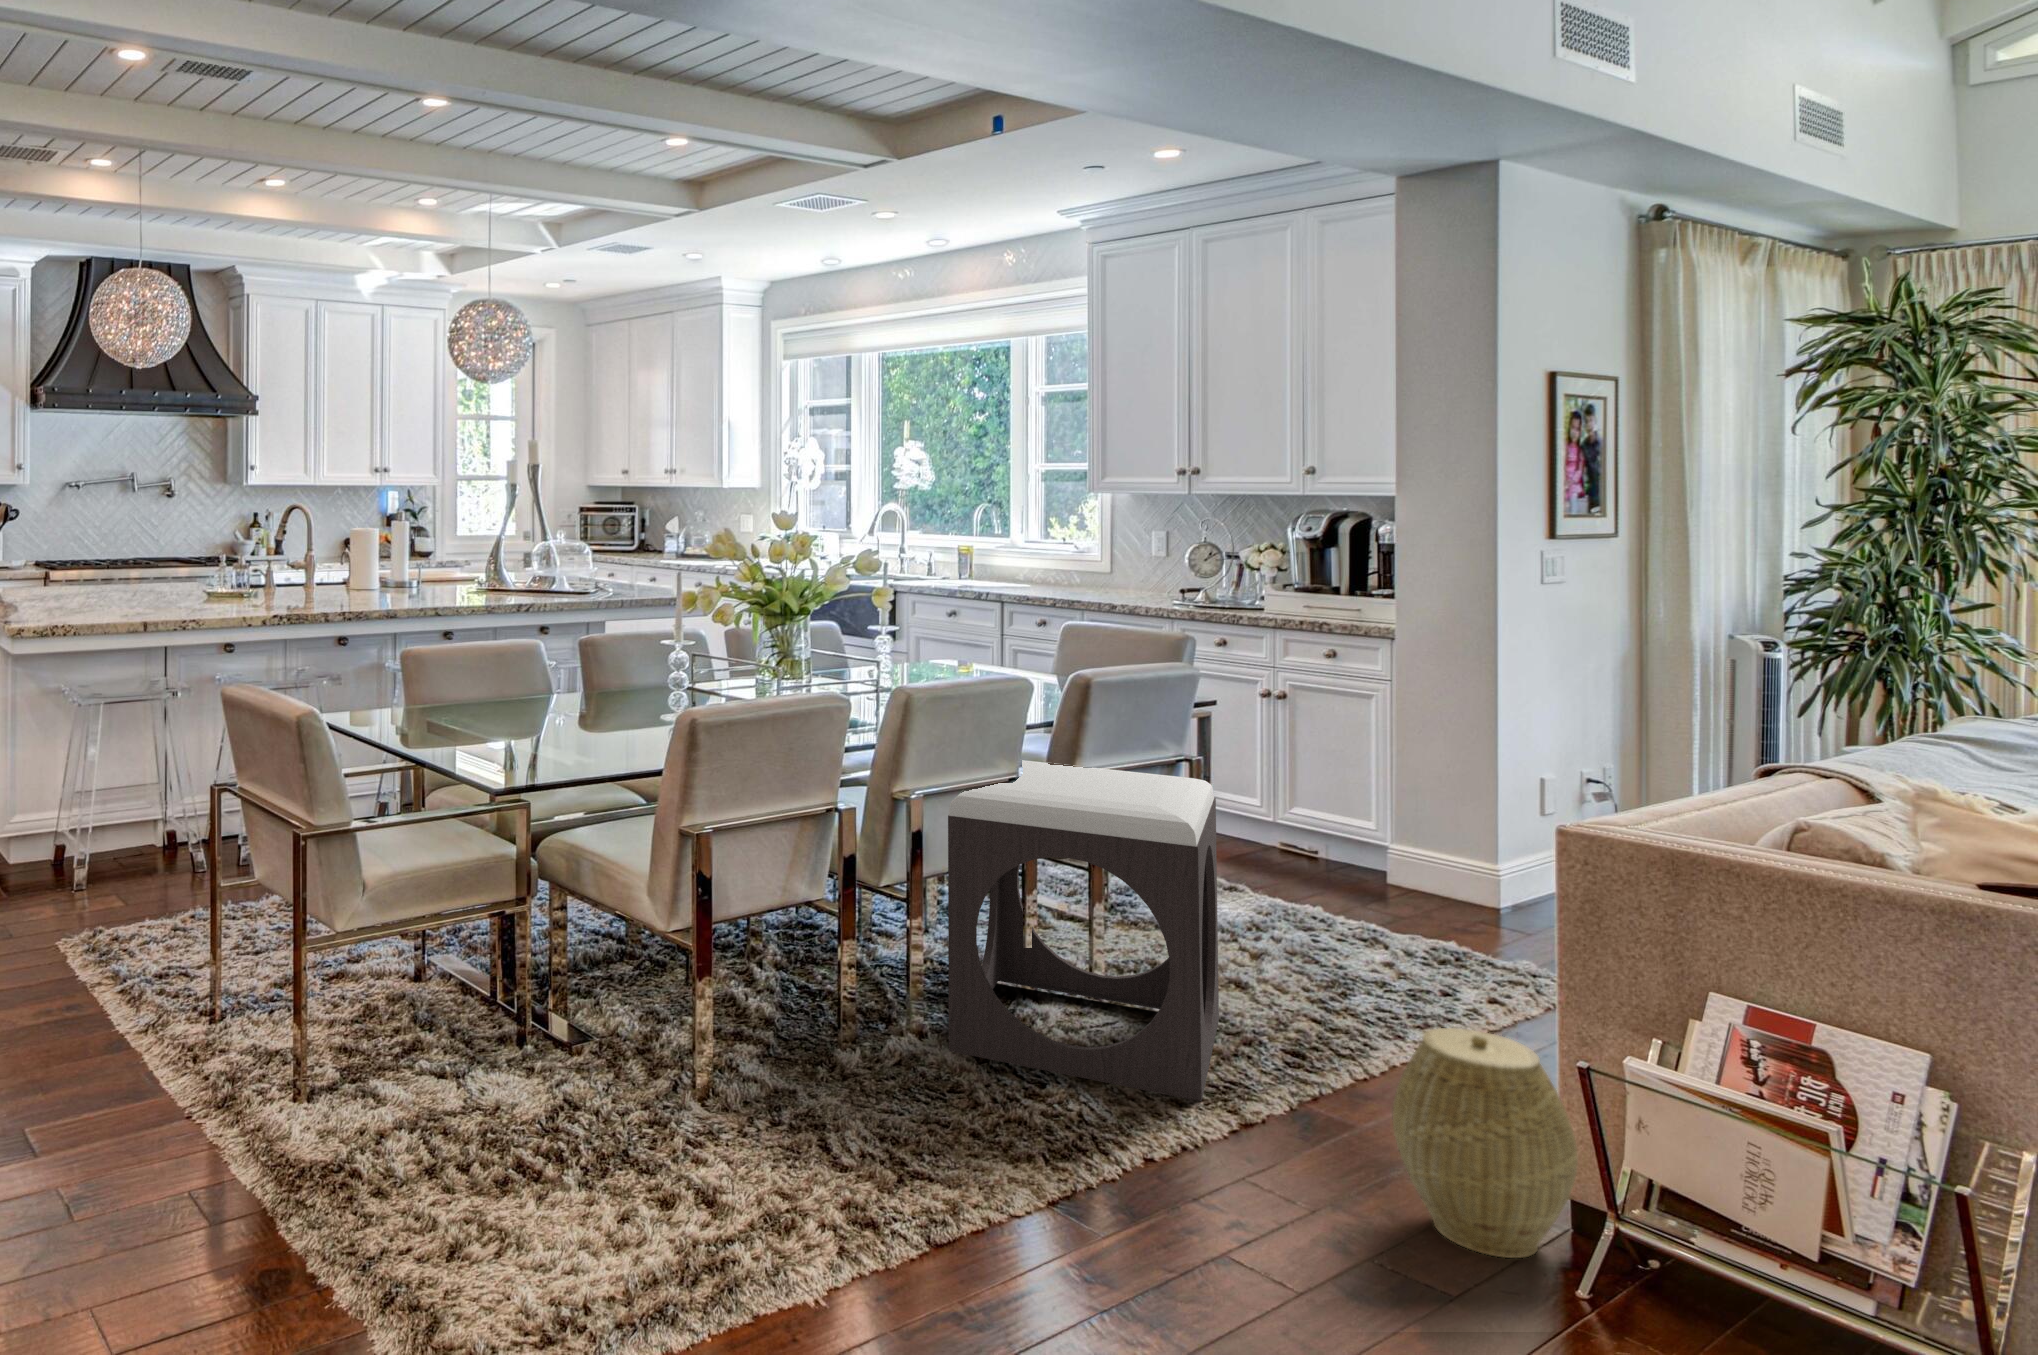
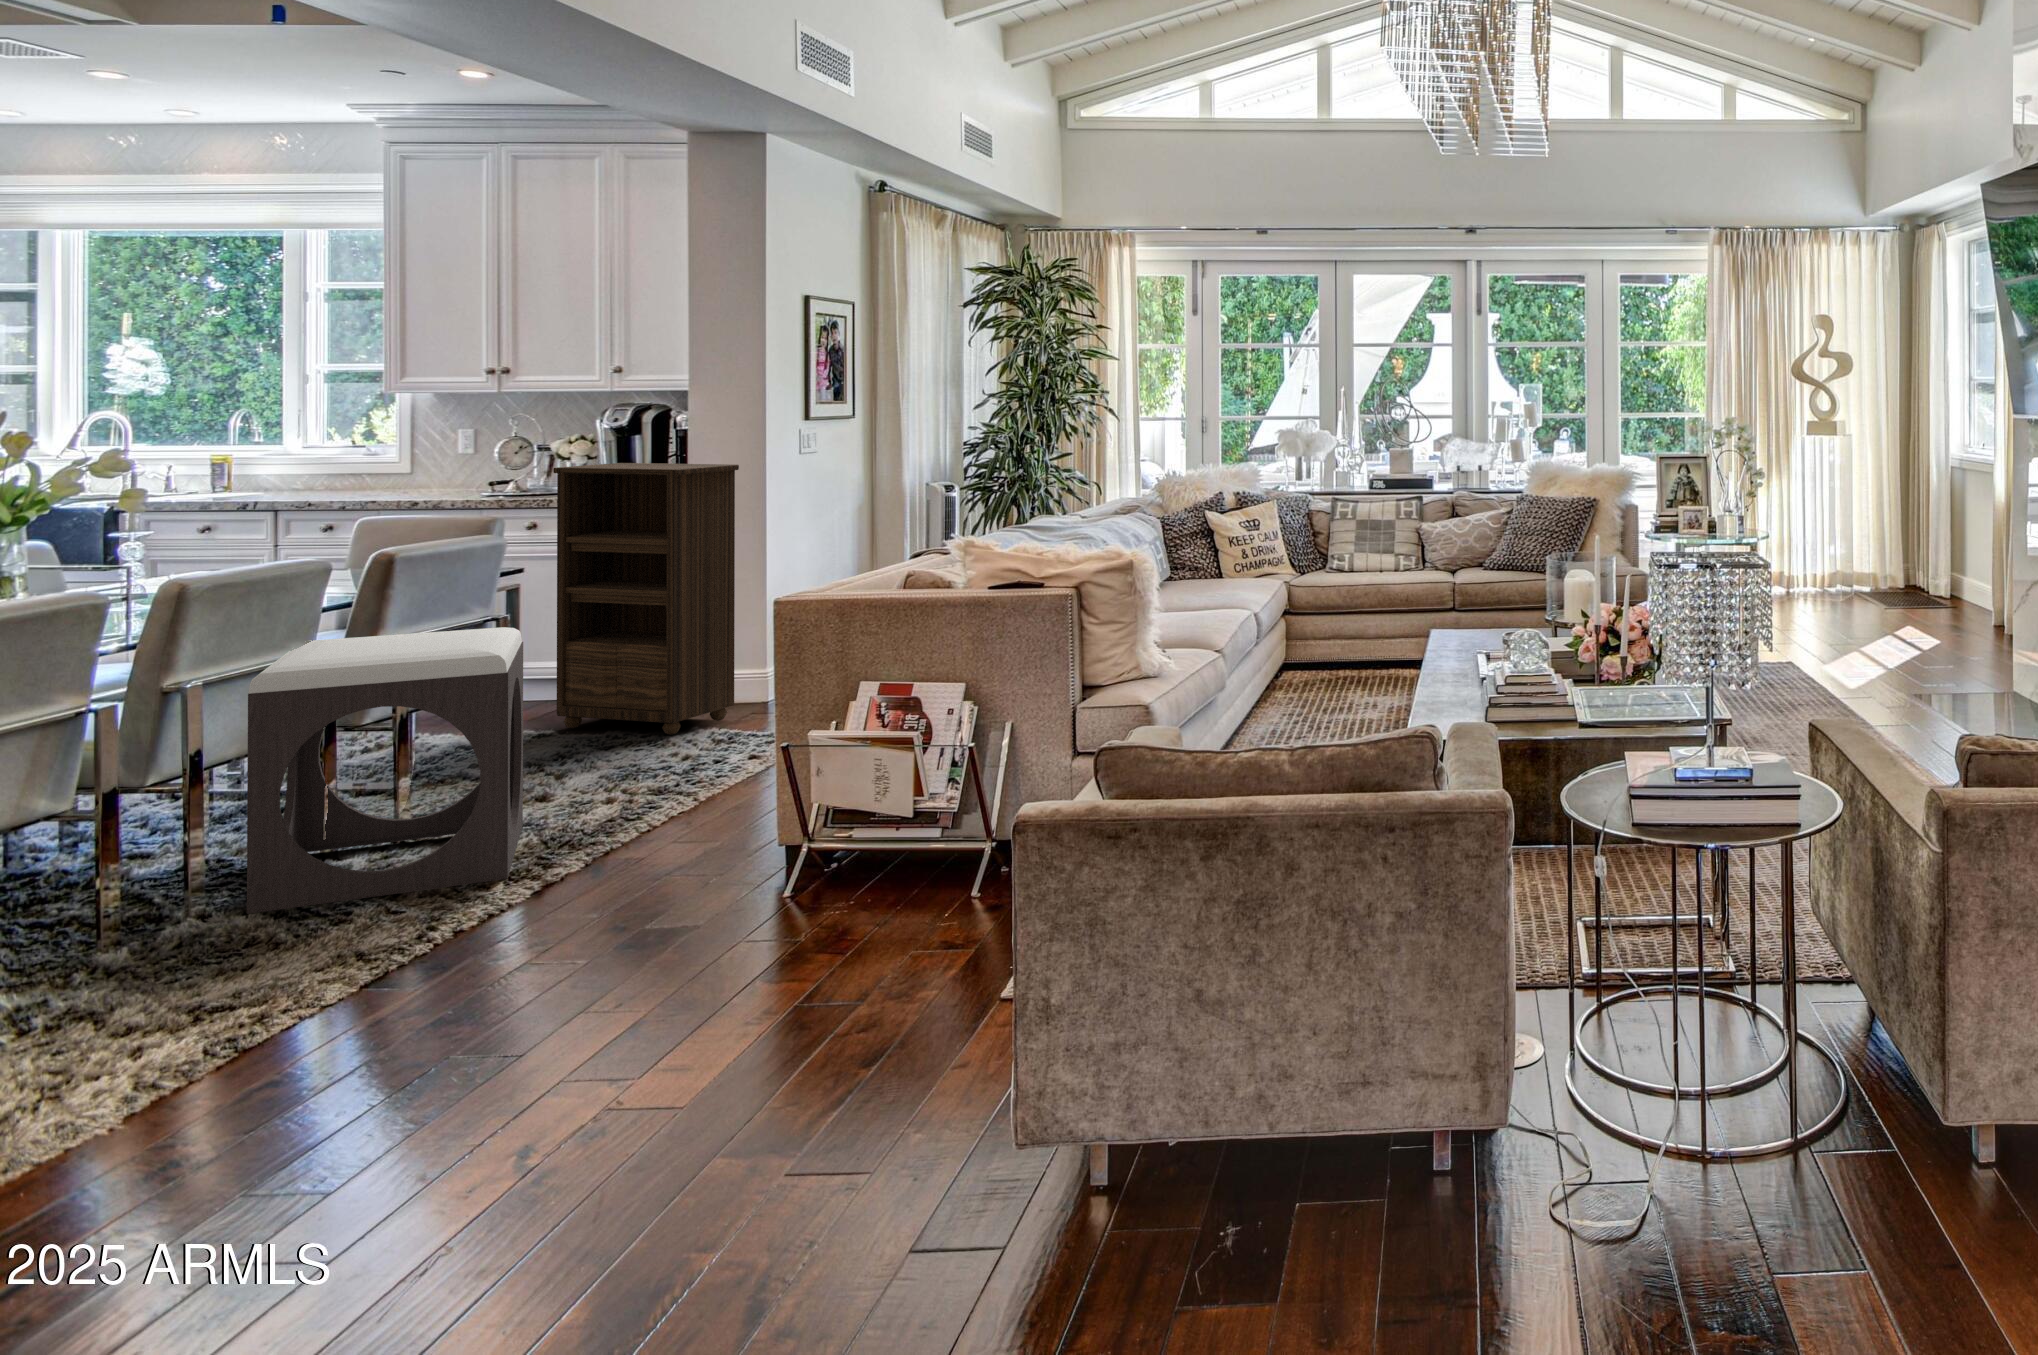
bookshelf: none [1246,581,1467,924] -> present [553,463,739,735]
woven basket: present [1393,1028,1578,1258] -> none [661,750,783,896]

